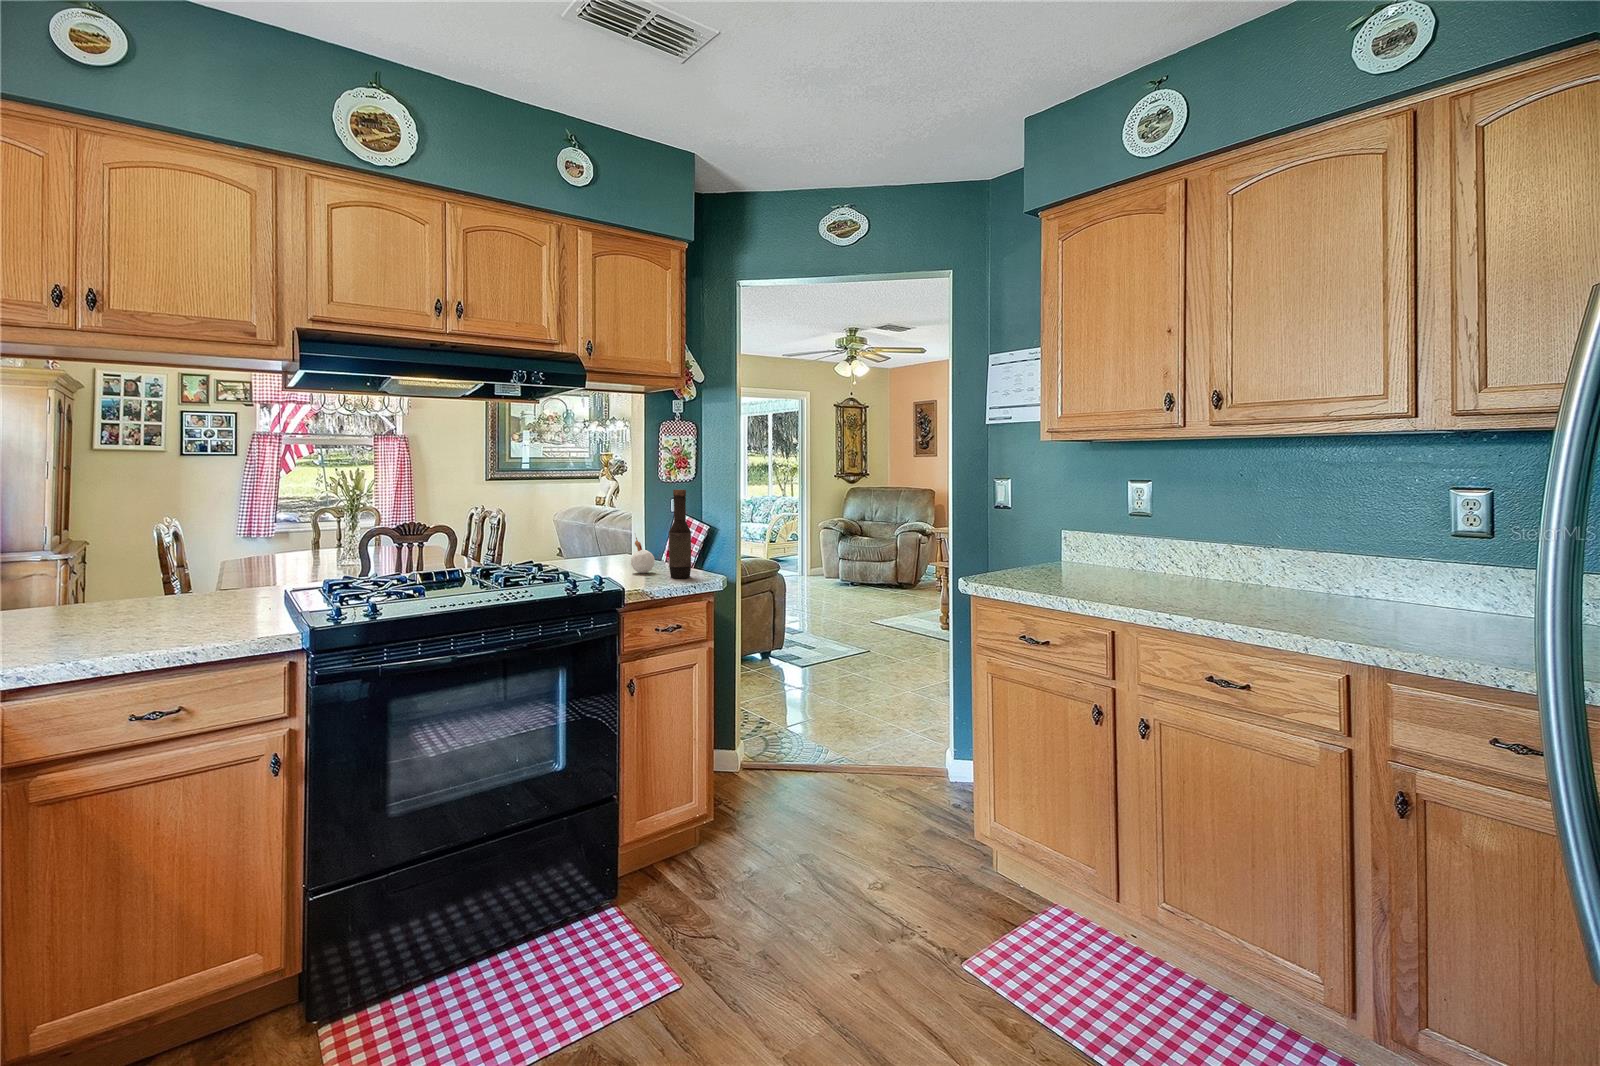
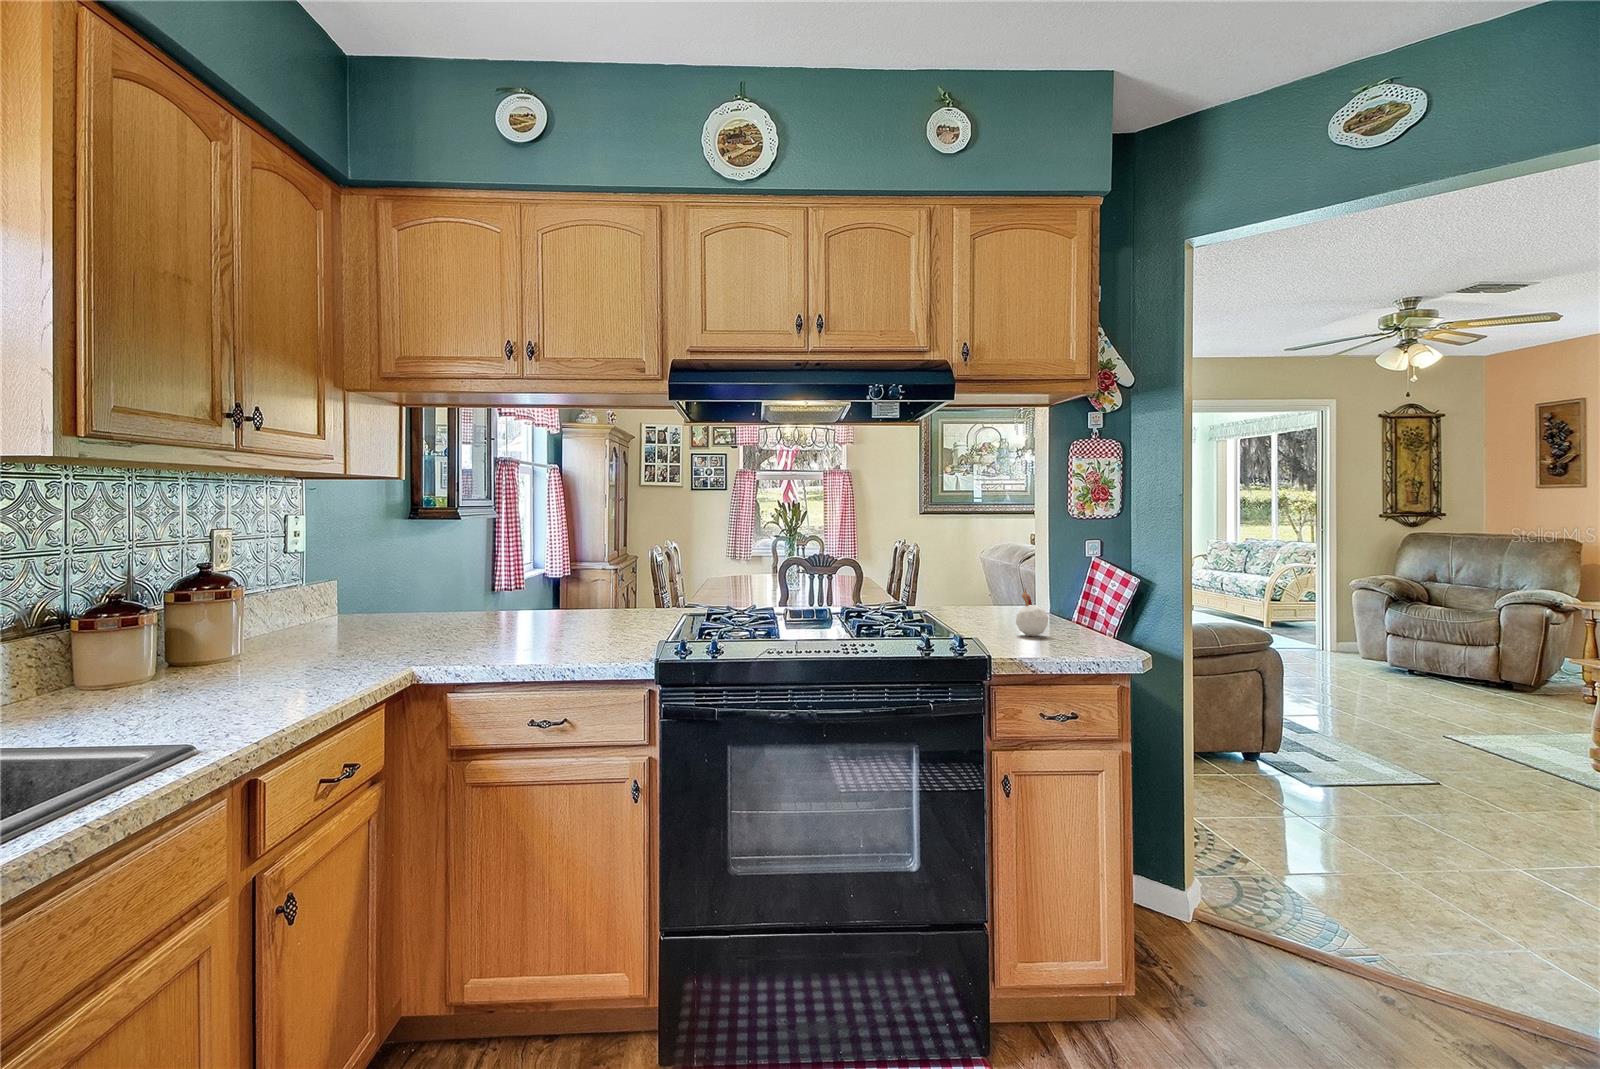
bottle: present [669,490,691,578] -> none [1065,524,1097,647]

